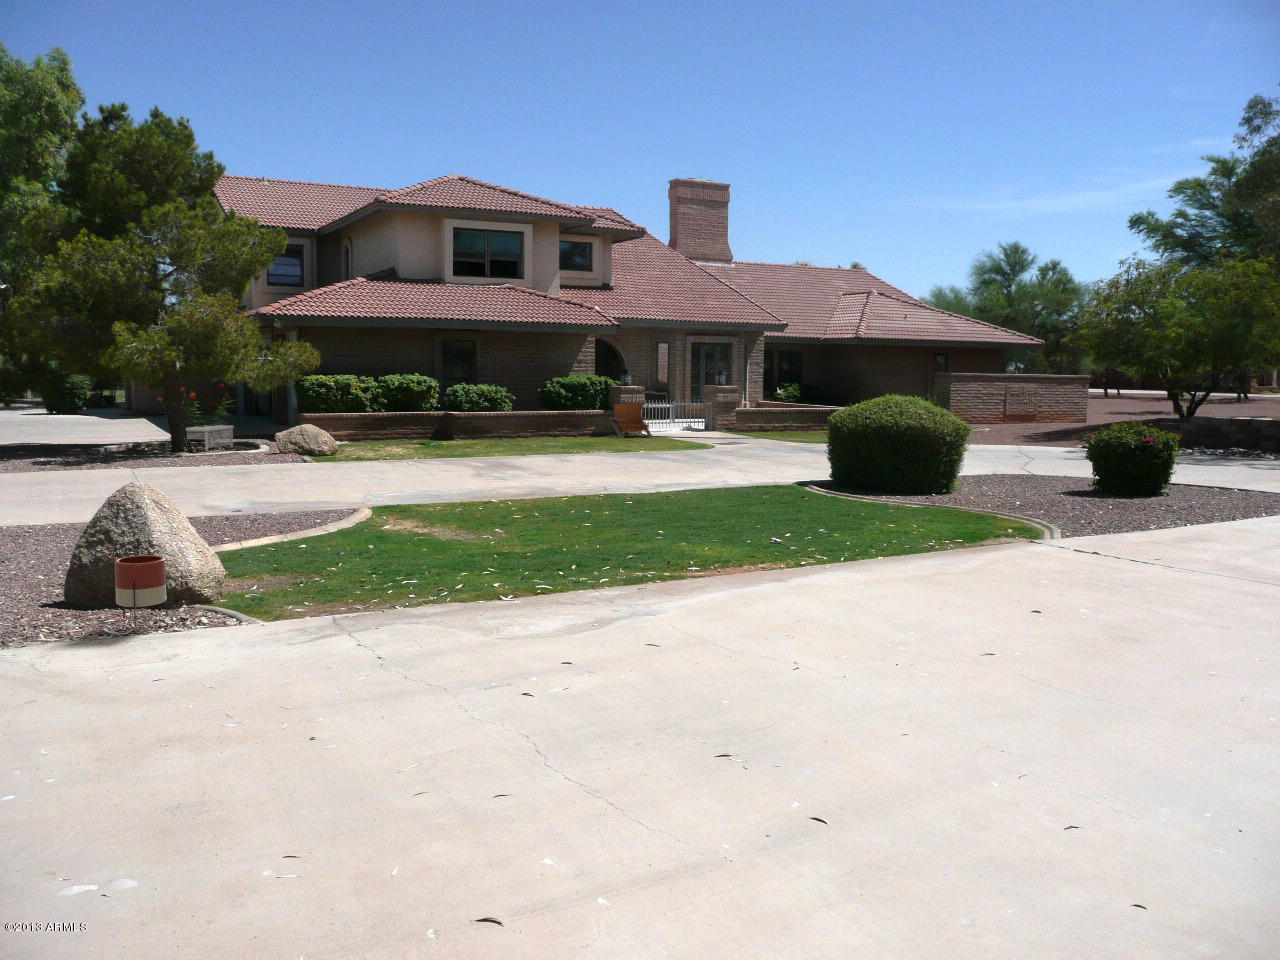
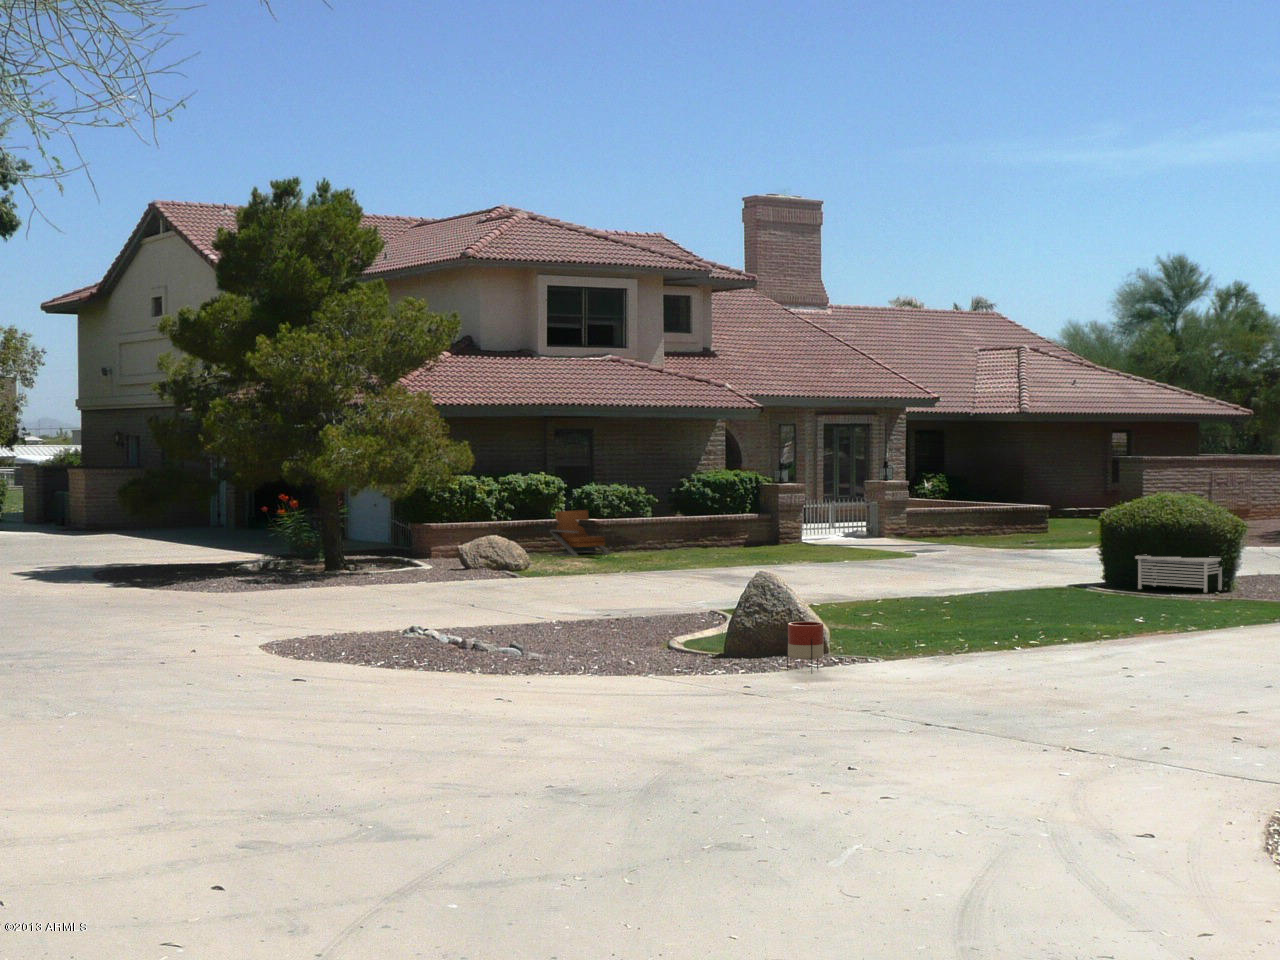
lounge chair: present [609,404,653,438] -> present [550,510,610,557]
storage bench: present [185,425,233,451] -> present [1135,556,1222,592]

